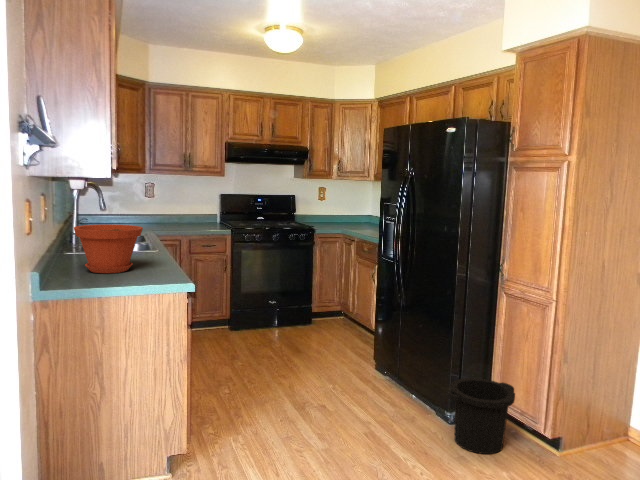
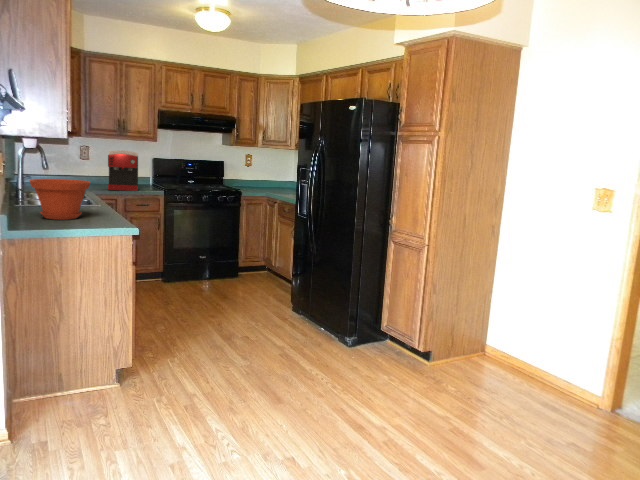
coffee maker: none [171,187,204,231] -> present [108,150,138,191]
trash can: present [446,378,515,454] -> none [344,309,398,365]

